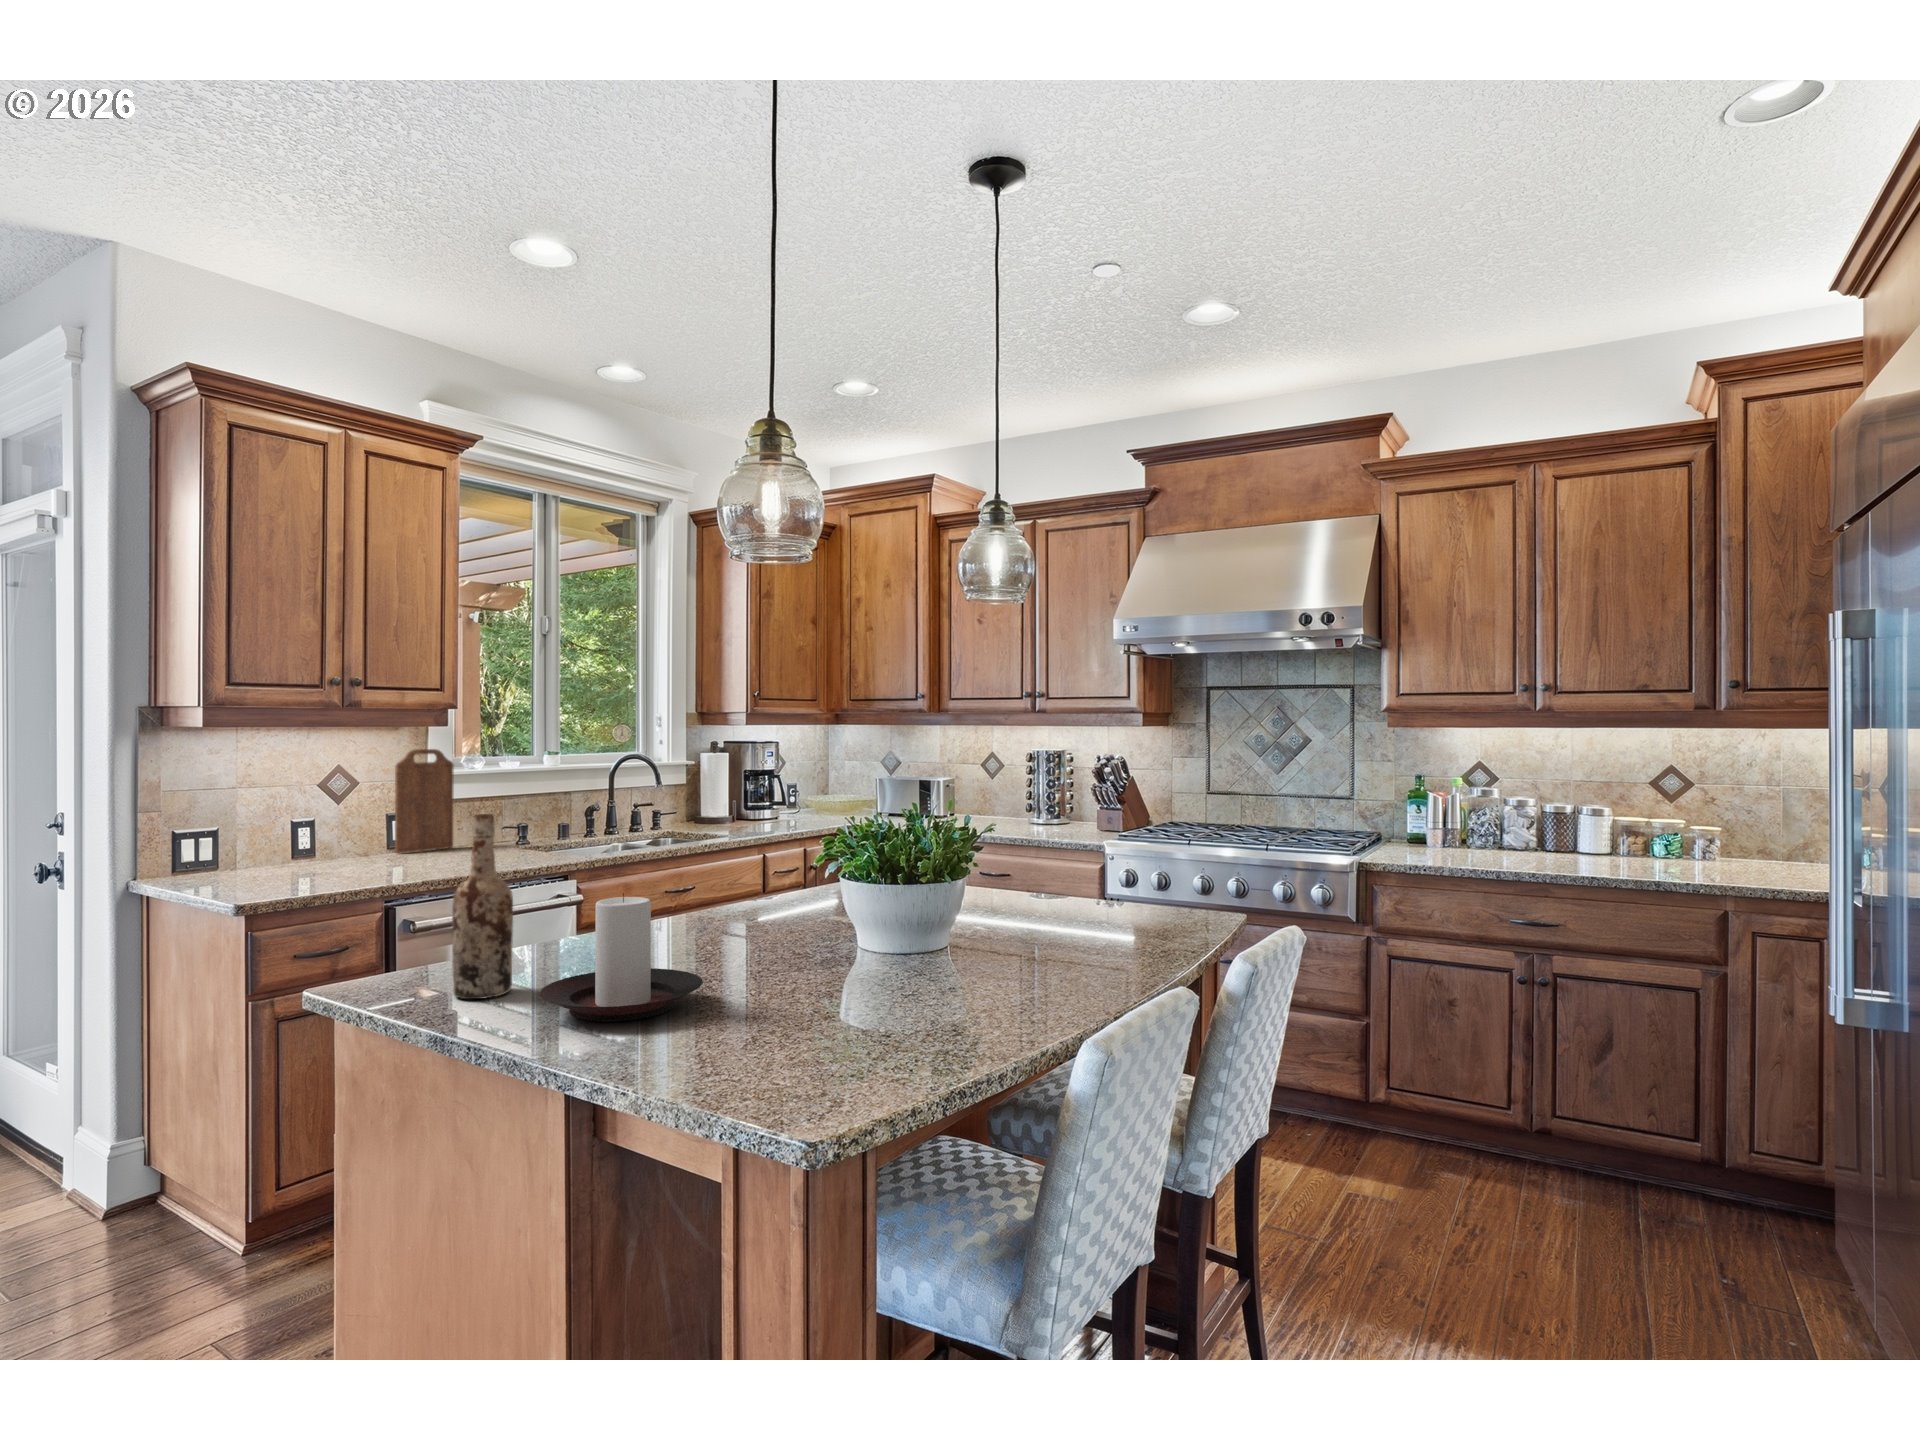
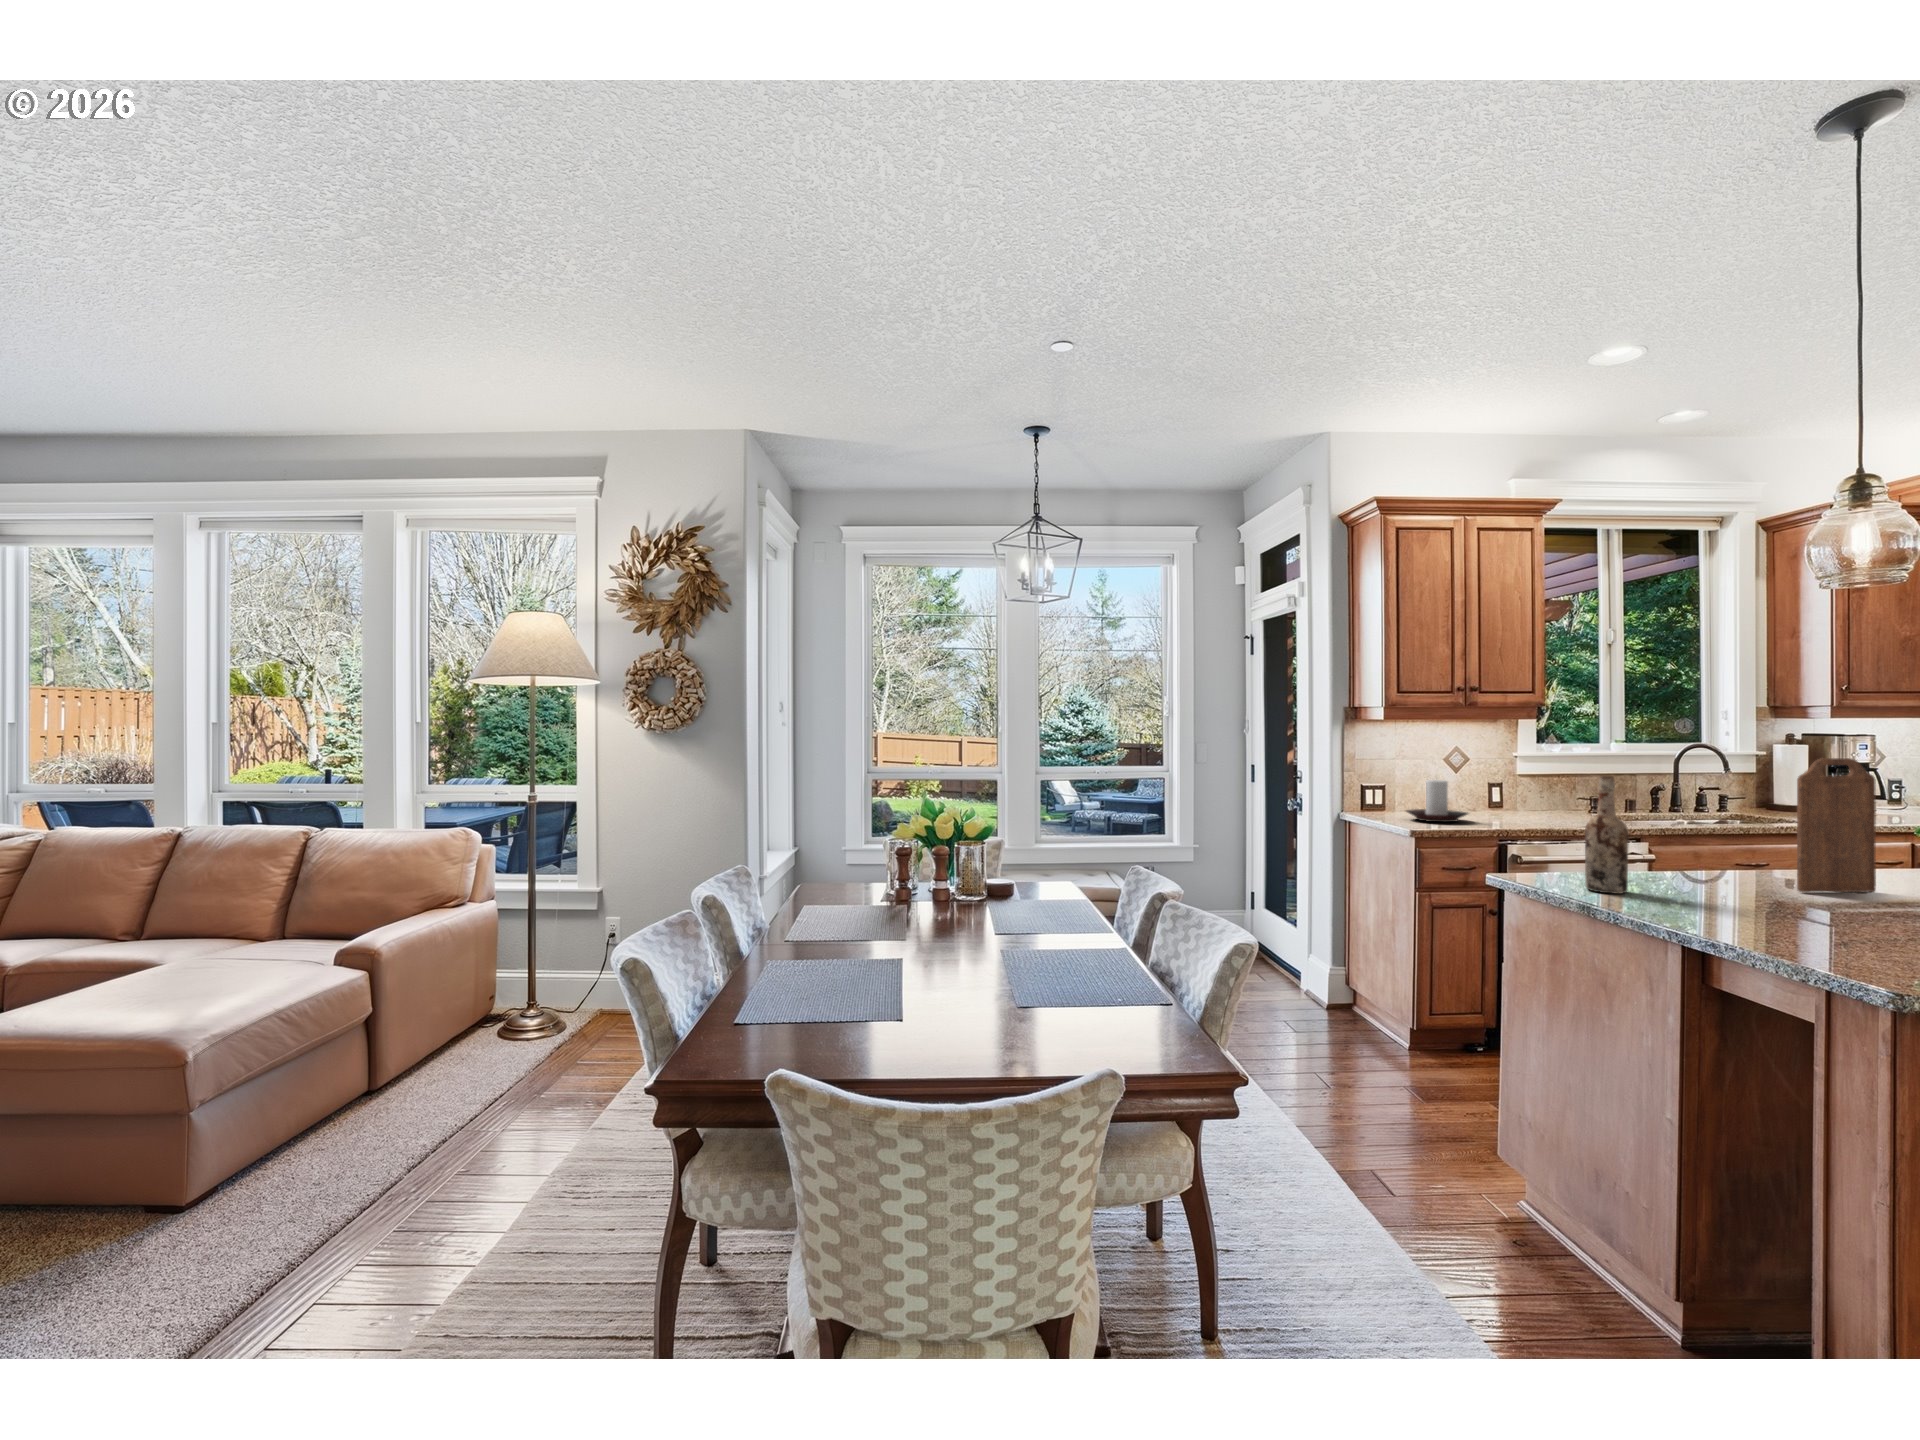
cutting board: present [395,749,454,853] -> present [1797,758,1876,893]
candle holder: present [540,893,703,1021] -> present [1406,780,1468,822]

